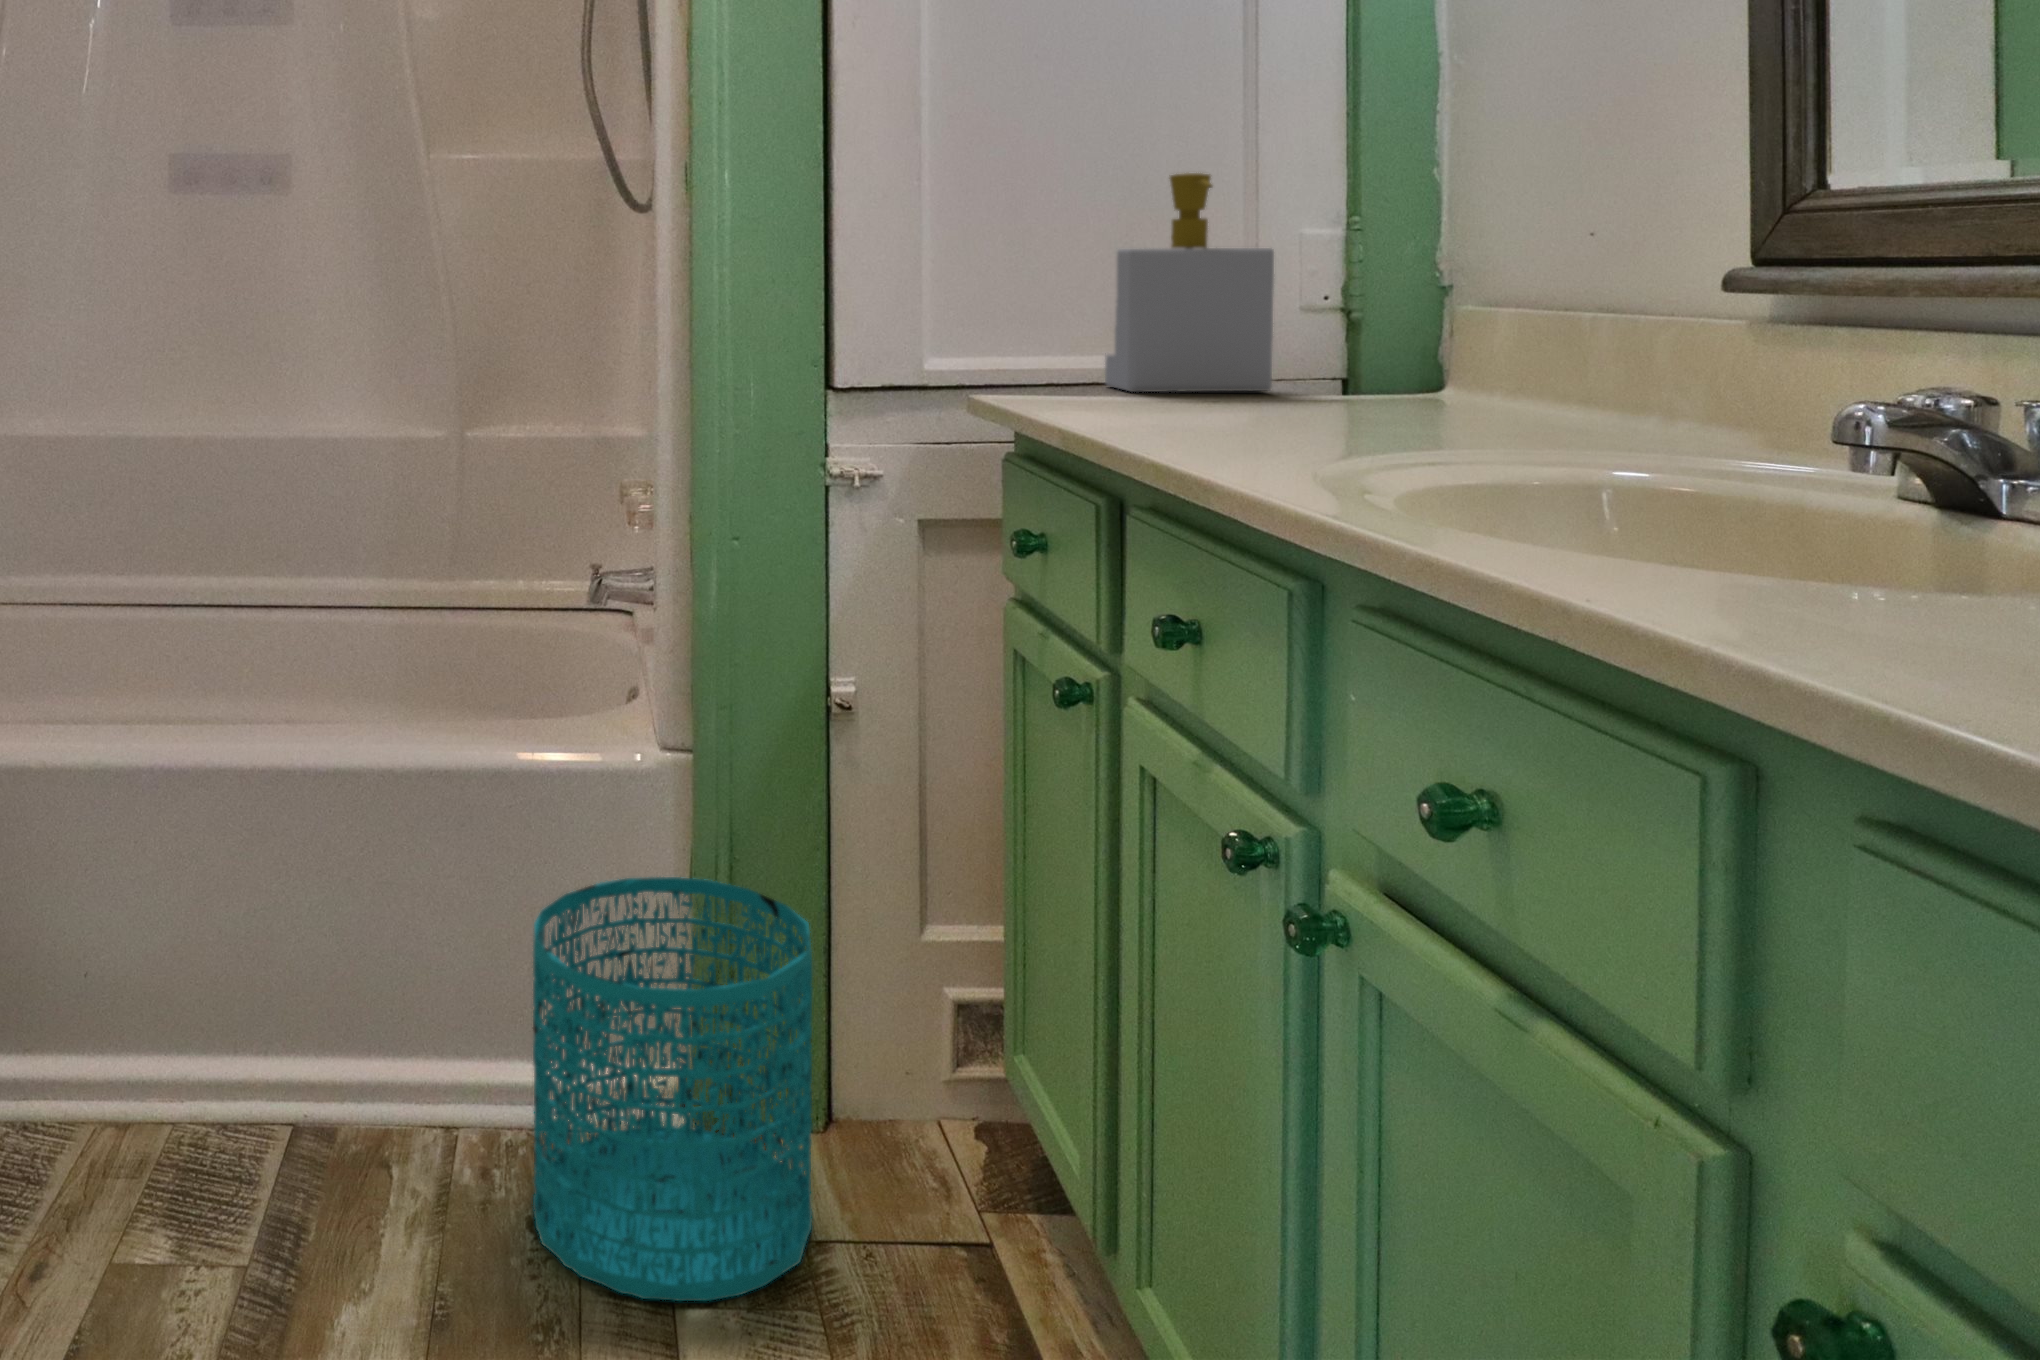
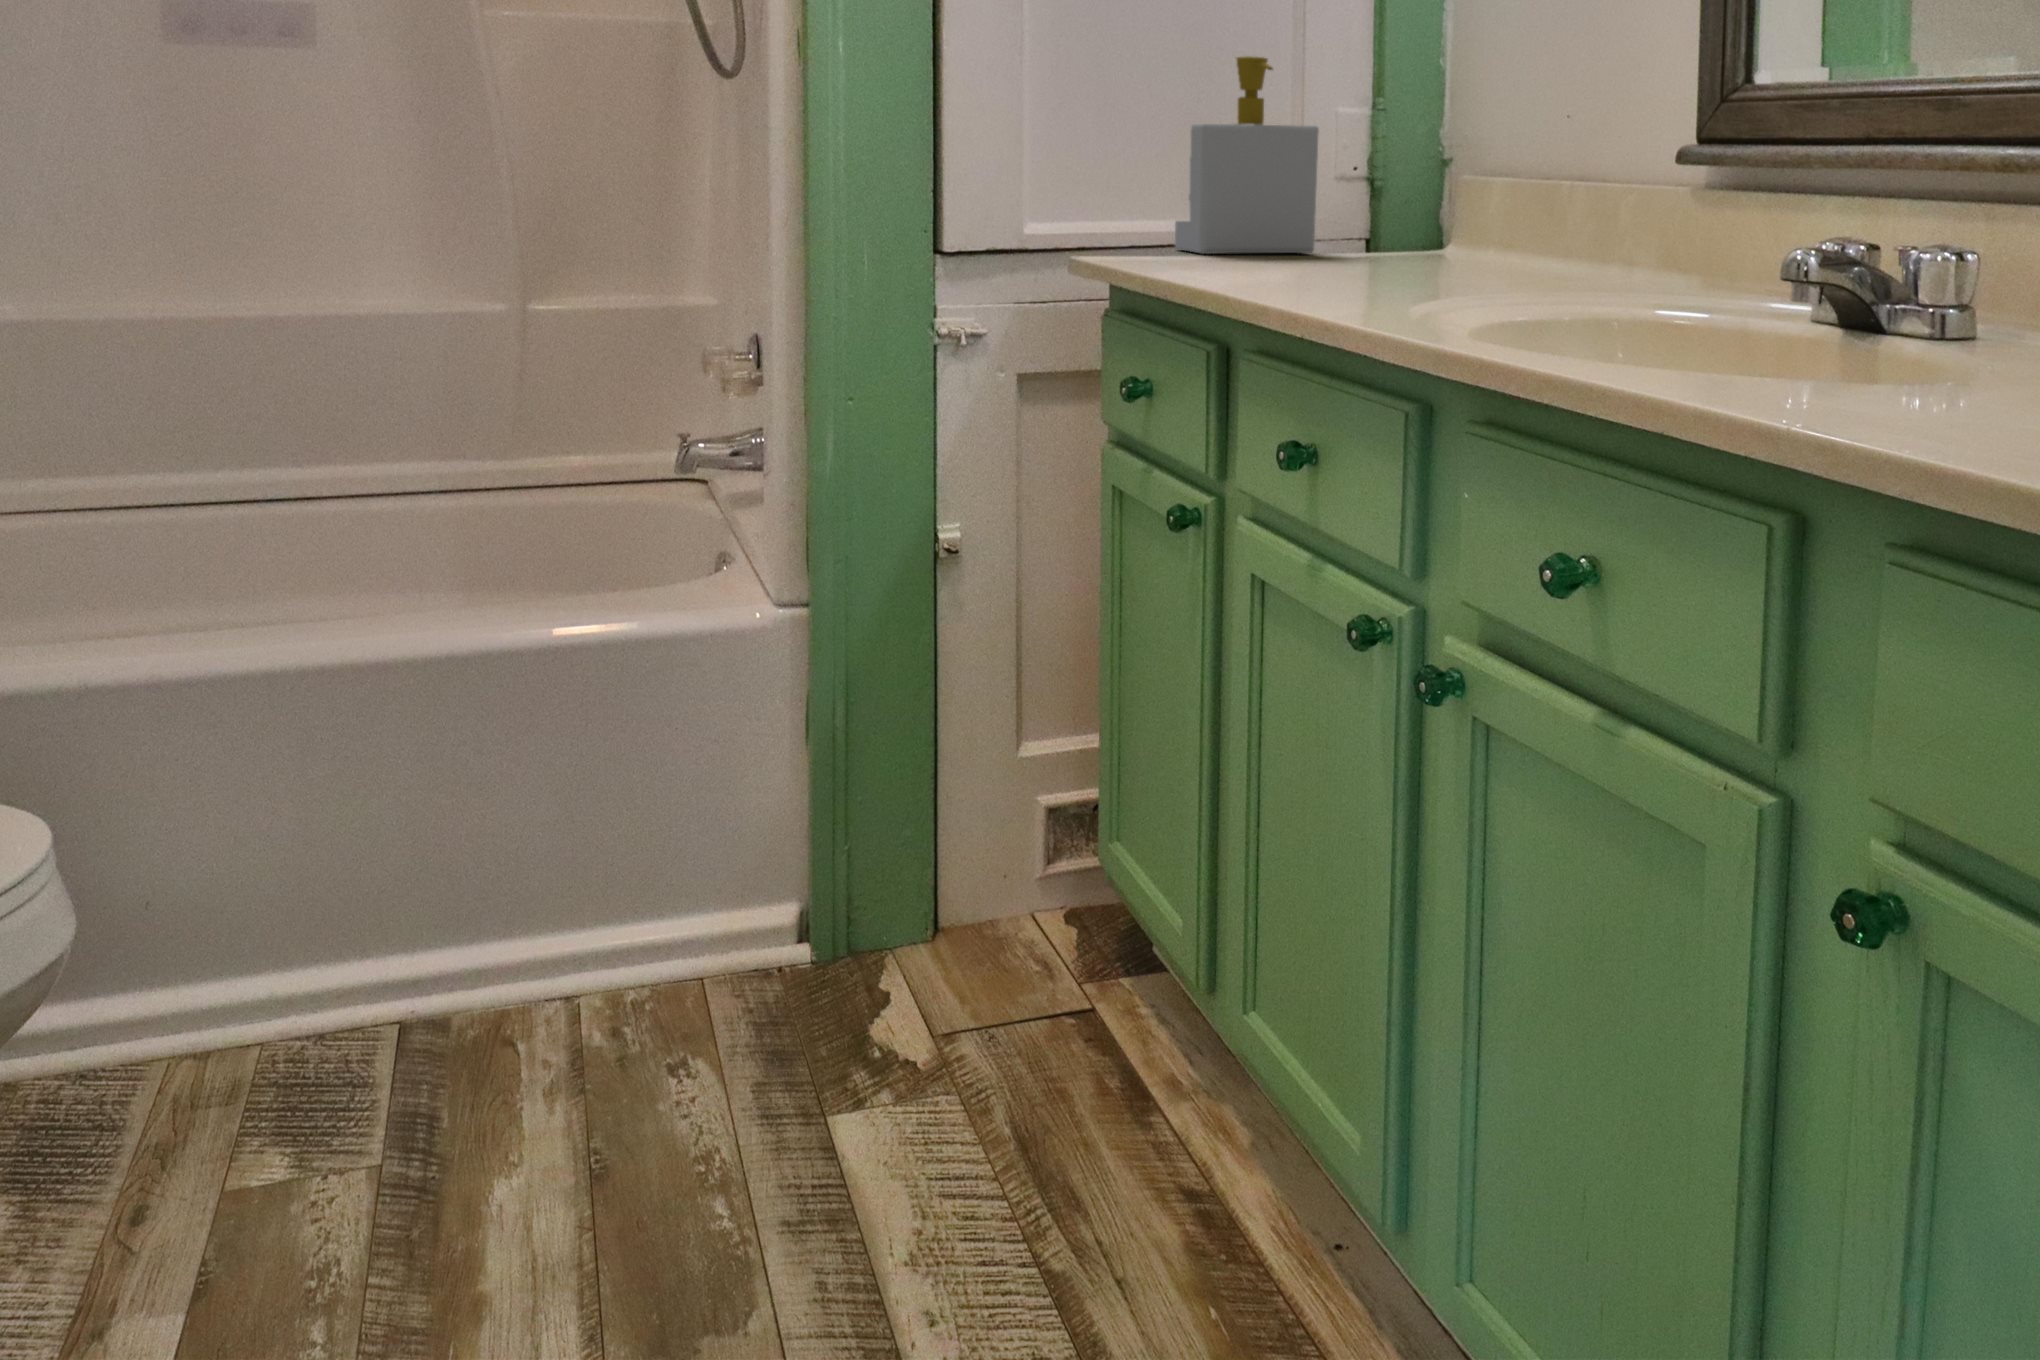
wastebasket: present [533,877,812,1301] -> none [671,725,940,1117]

